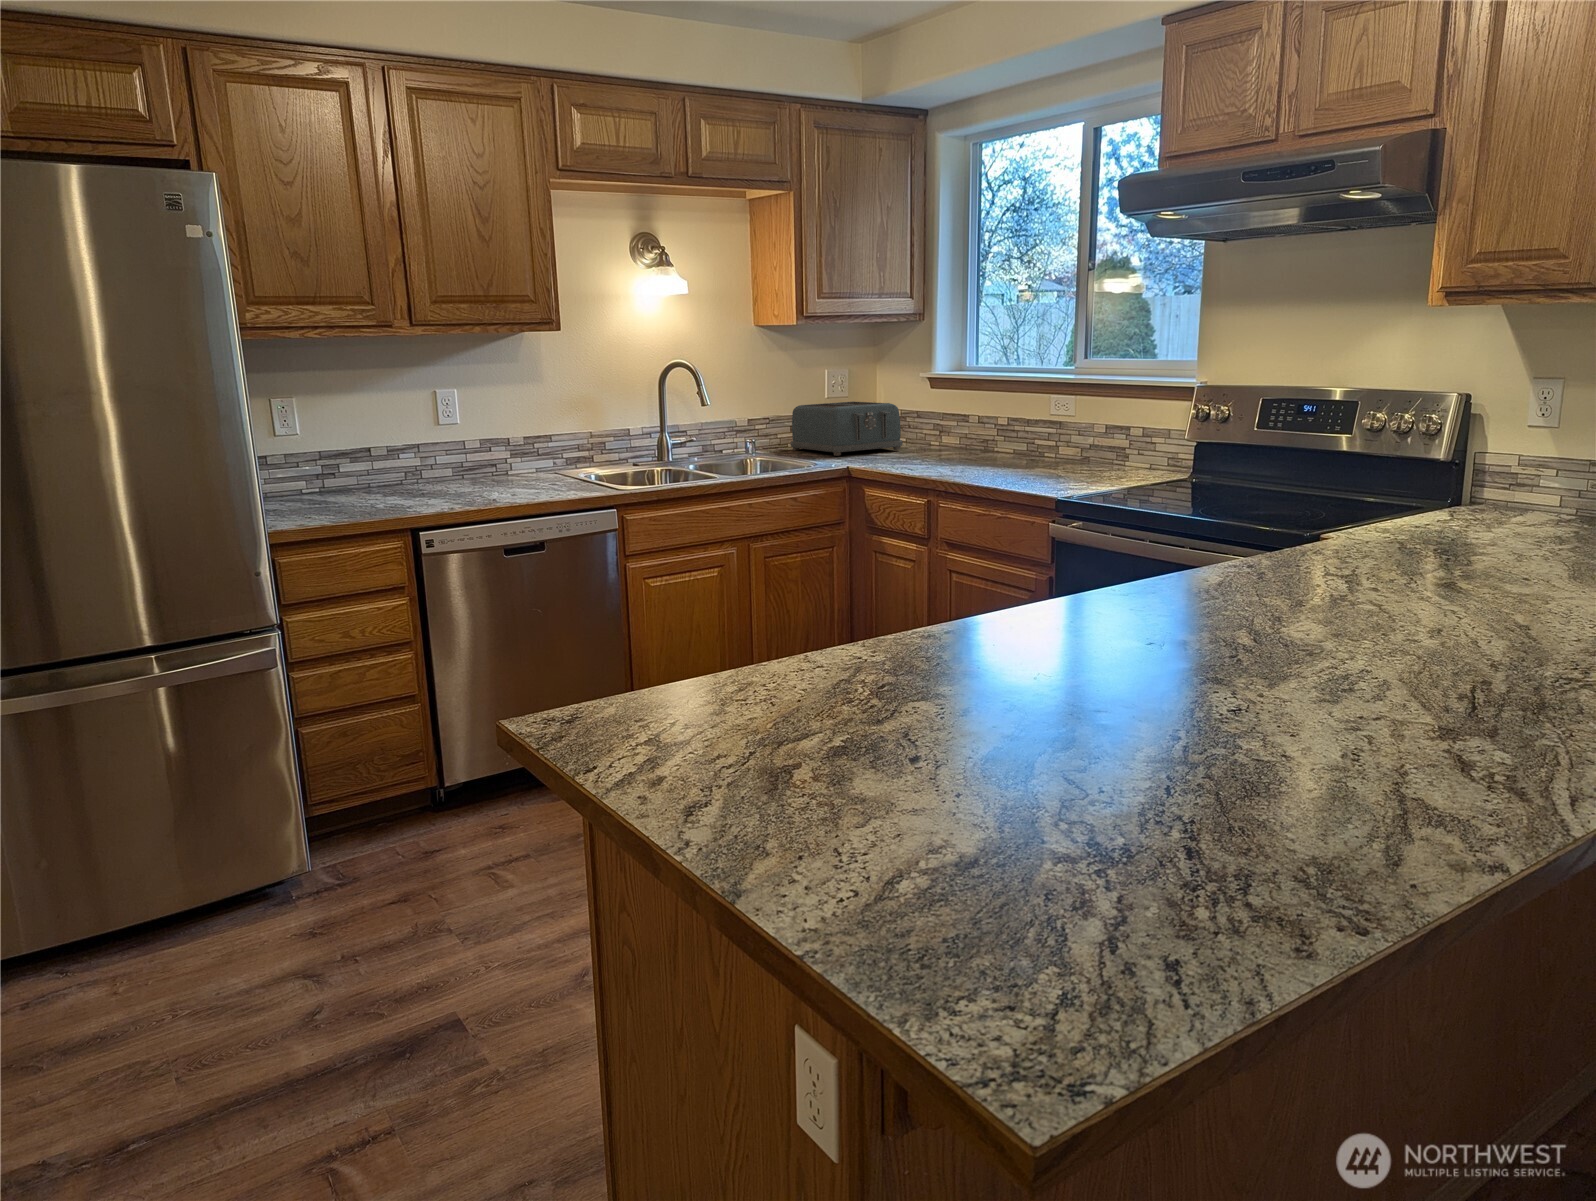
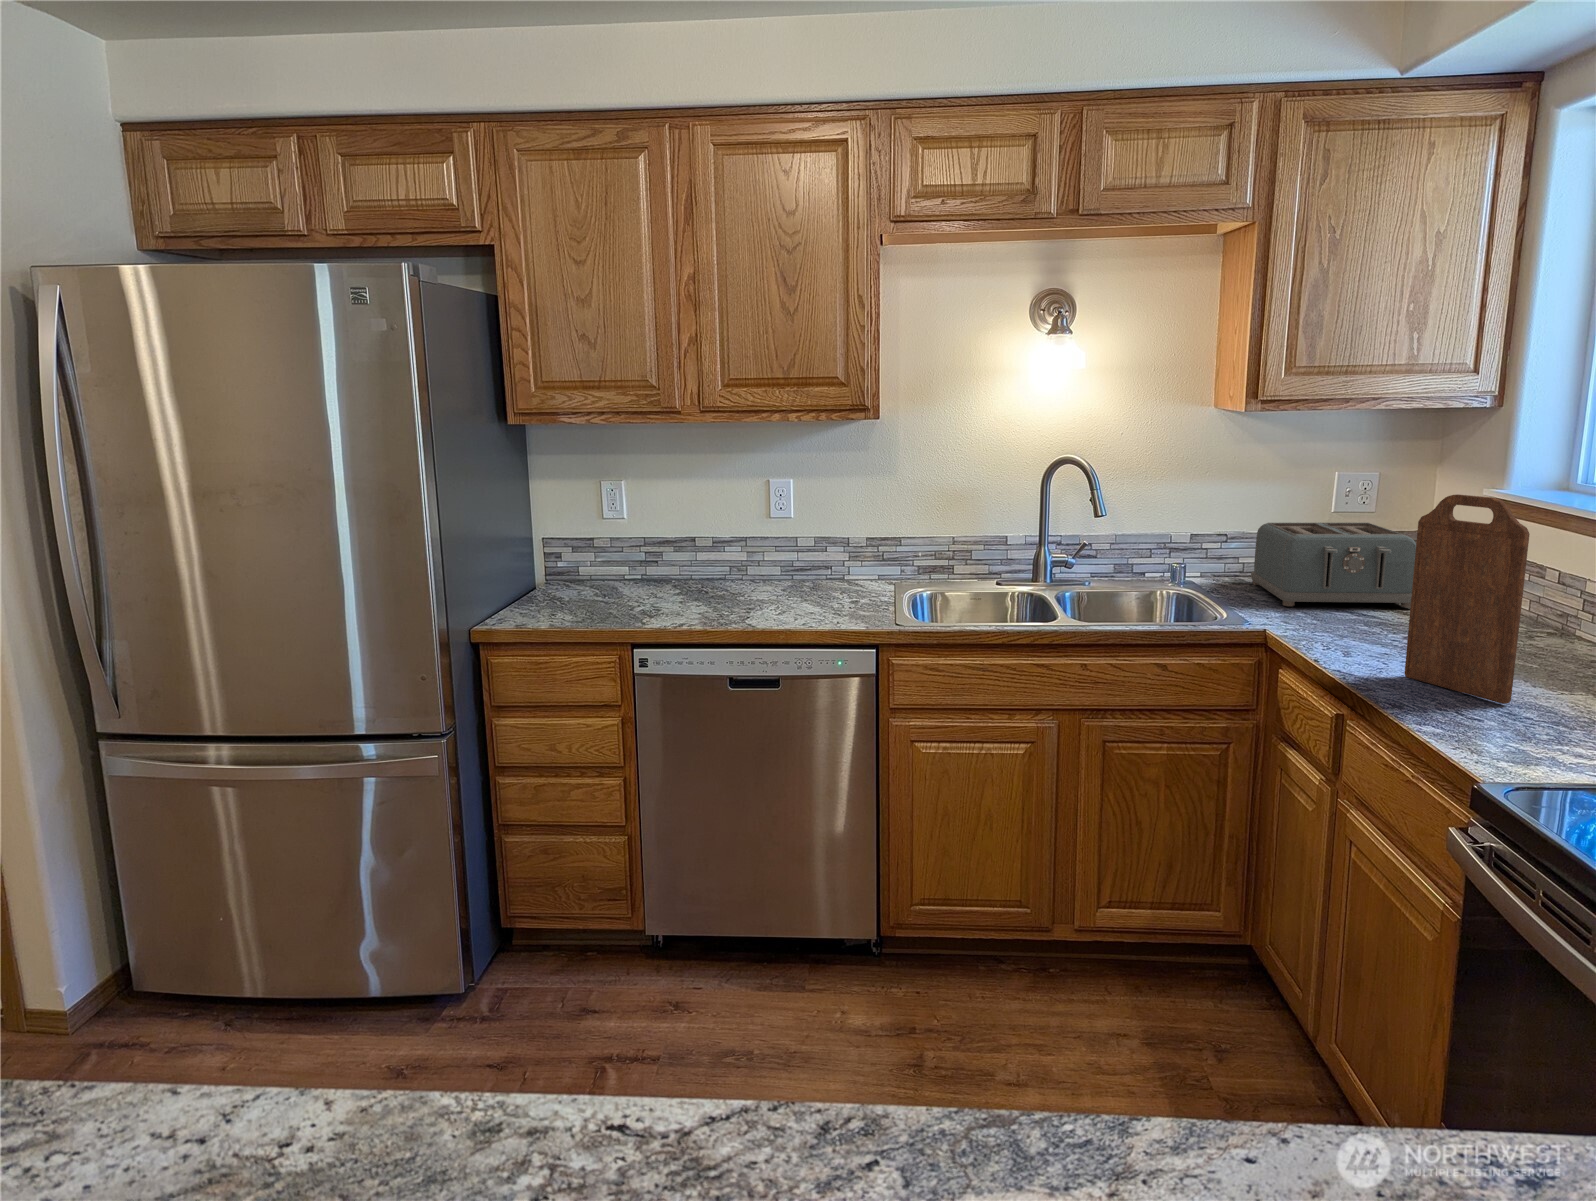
cutting board: none [955,358,1019,474] -> present [1405,494,1530,704]

